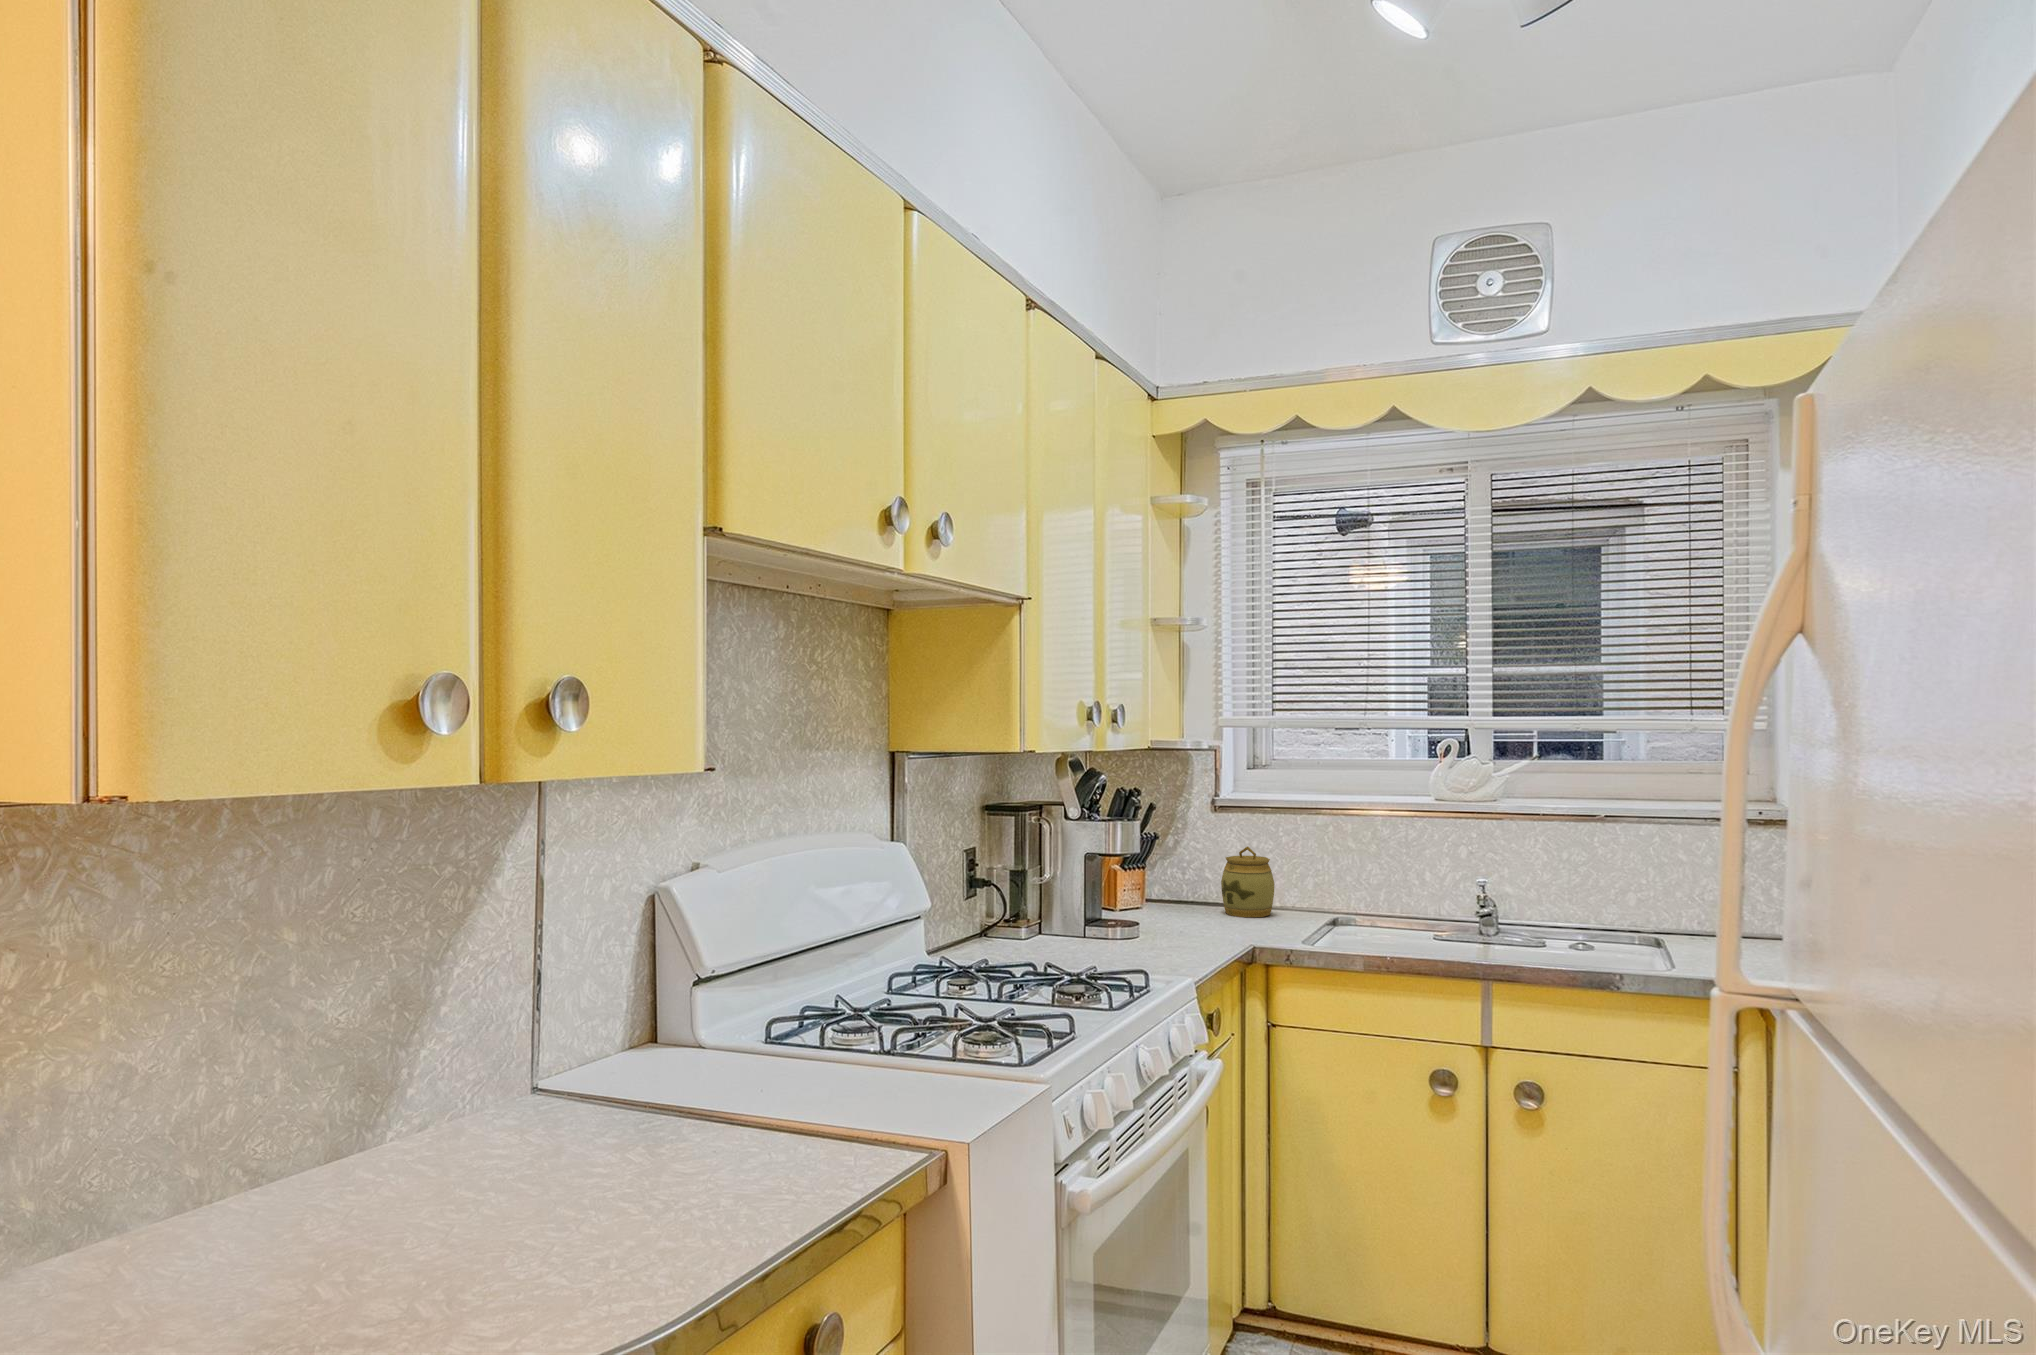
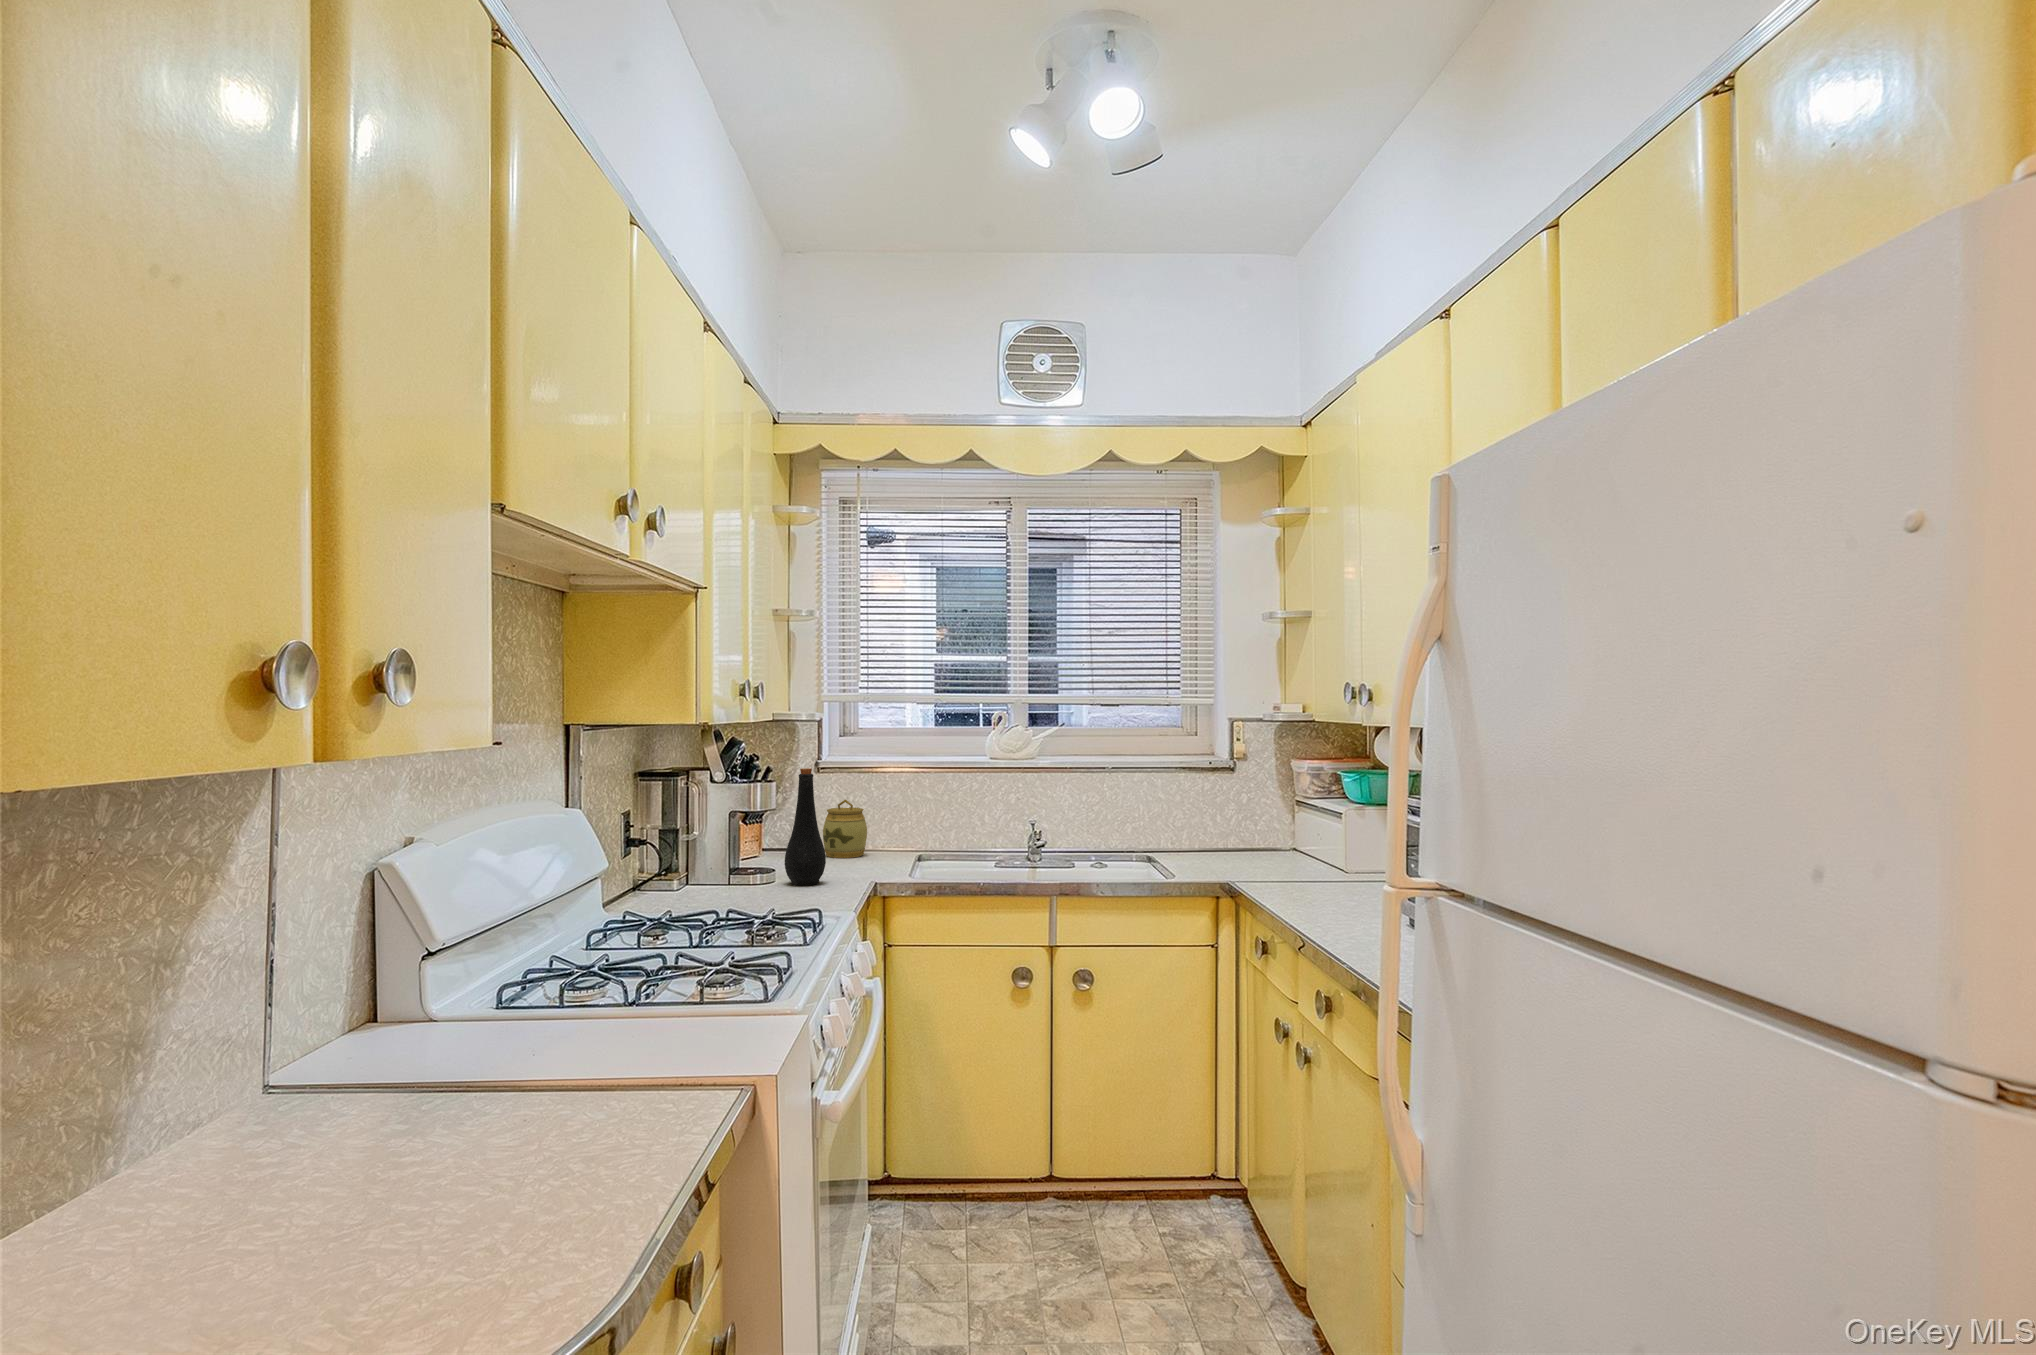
bottle: none [1143,812,1190,947] -> present [785,768,826,886]

